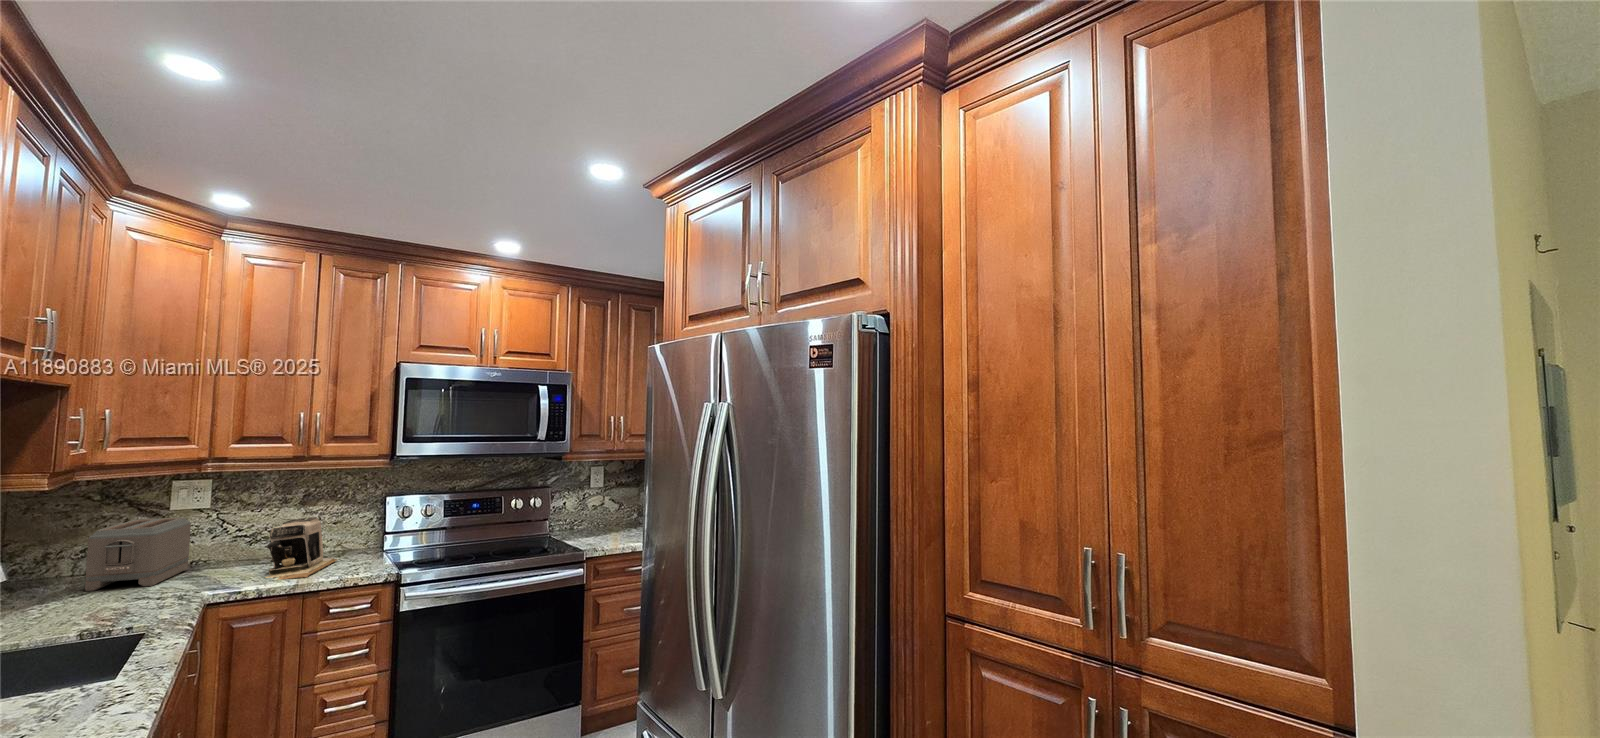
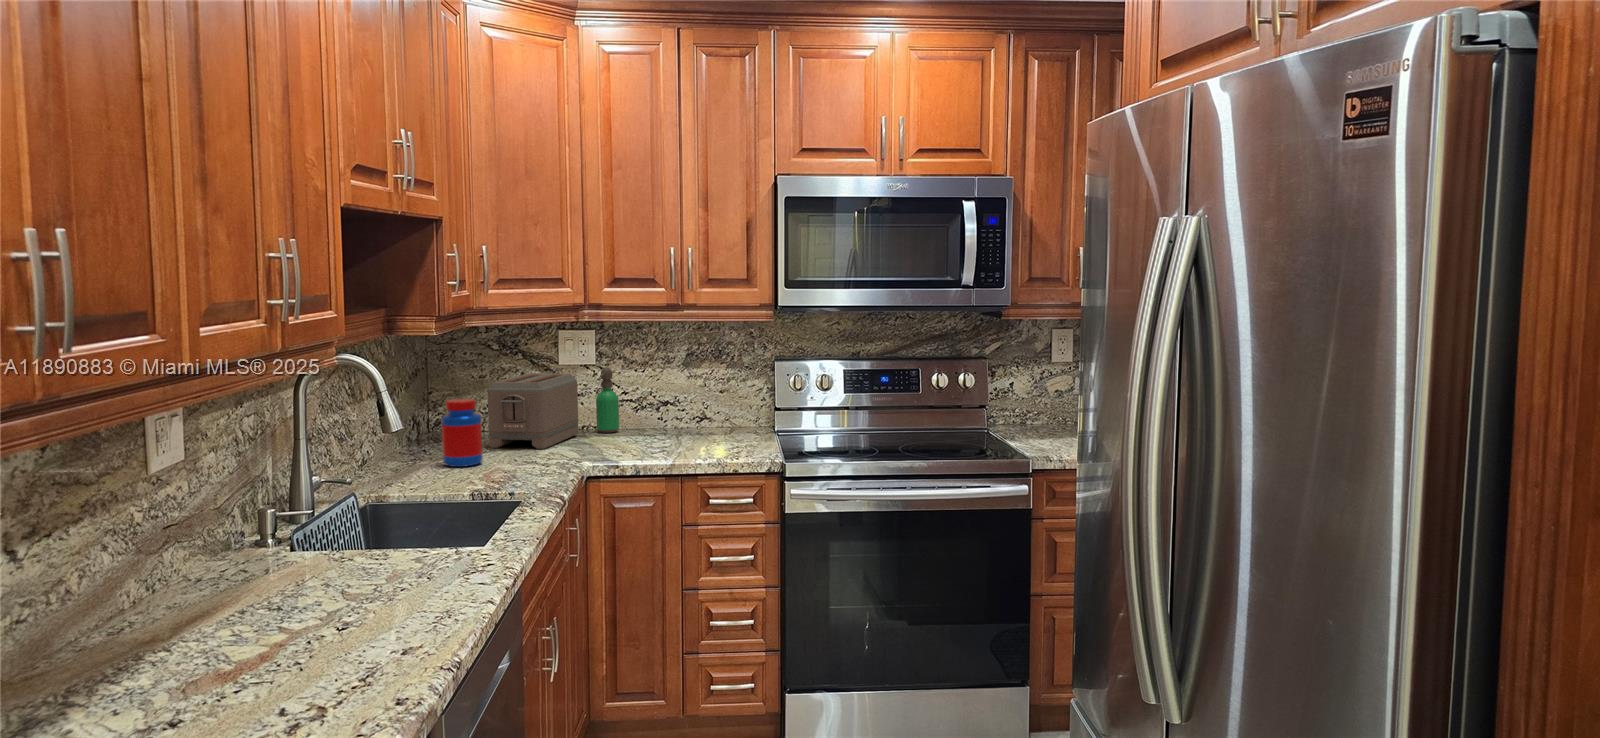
soap dispenser: none [207,510,233,566] -> present [596,368,619,433]
coffee maker: present [265,517,337,580] -> none [644,382,723,457]
jar: none [31,547,85,613] -> present [442,399,483,467]

